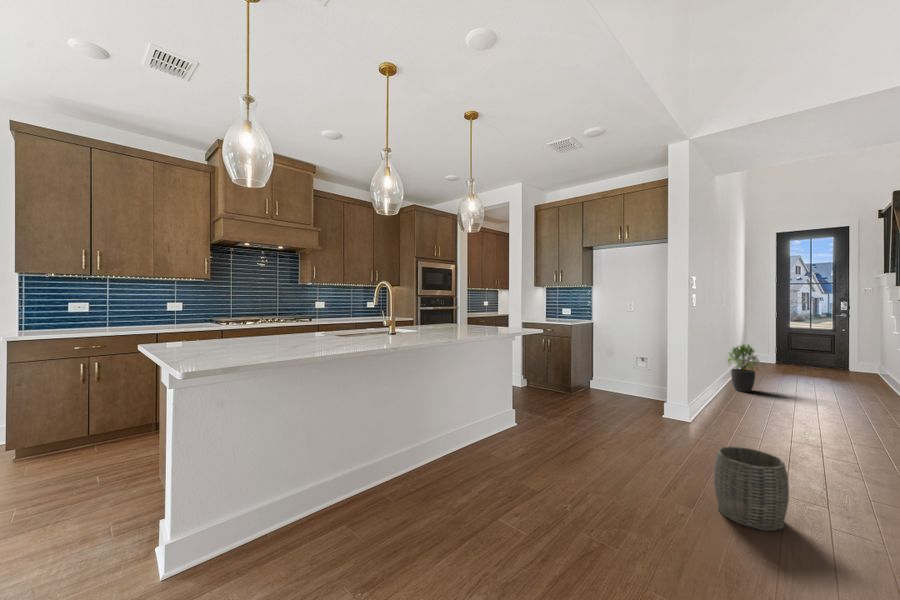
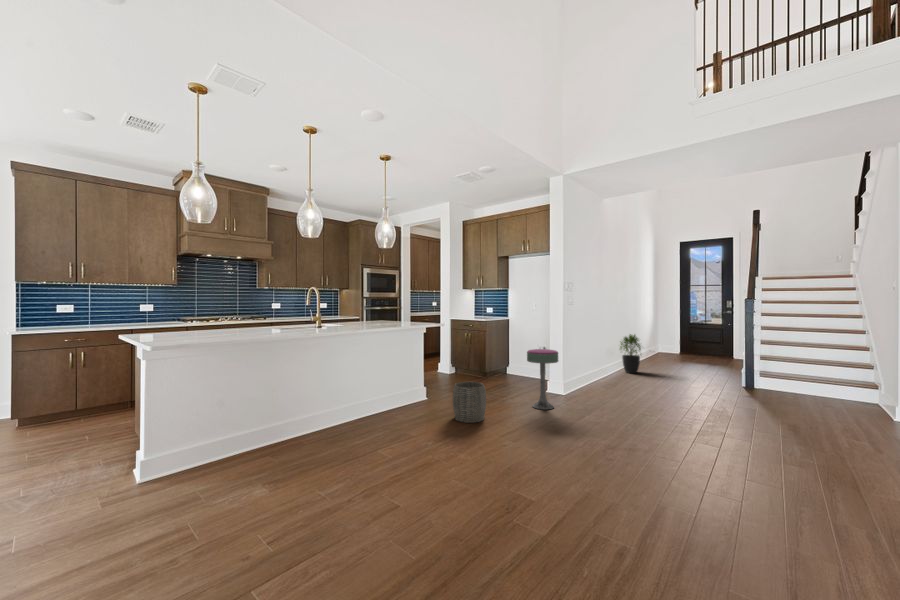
bar stool: none [650,366,695,447] -> present [527,349,558,410]
woven basket: present [714,447,789,531] -> present [453,382,486,423]

